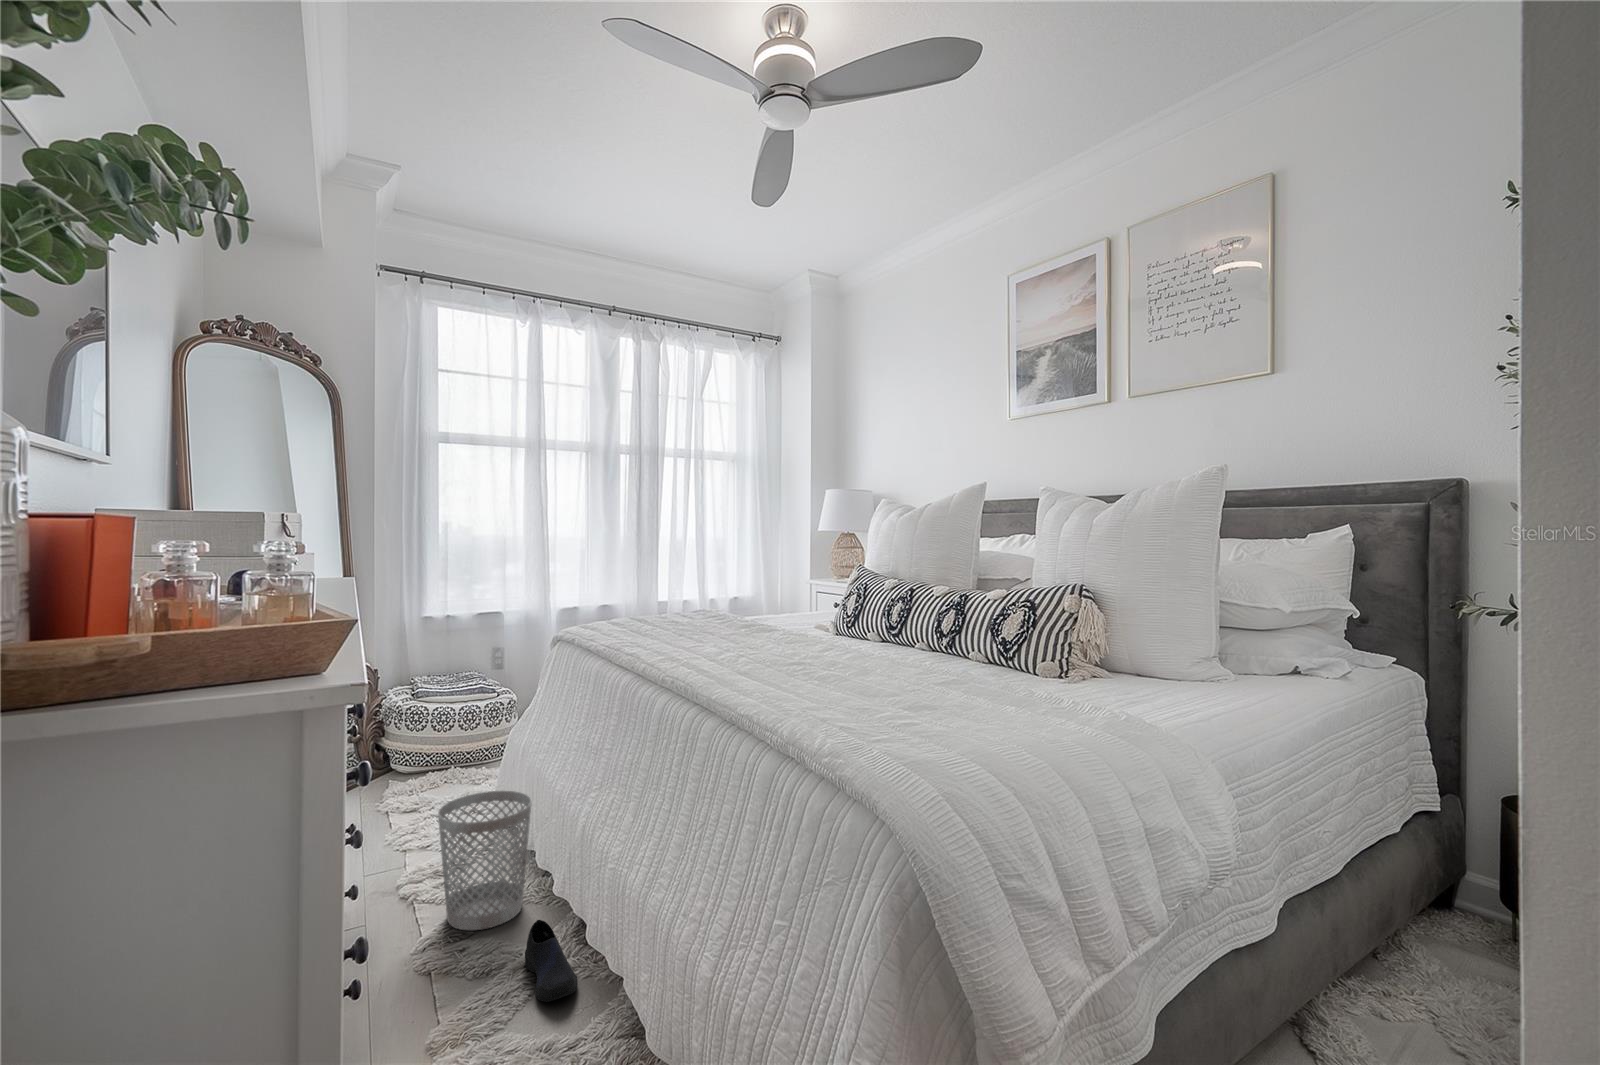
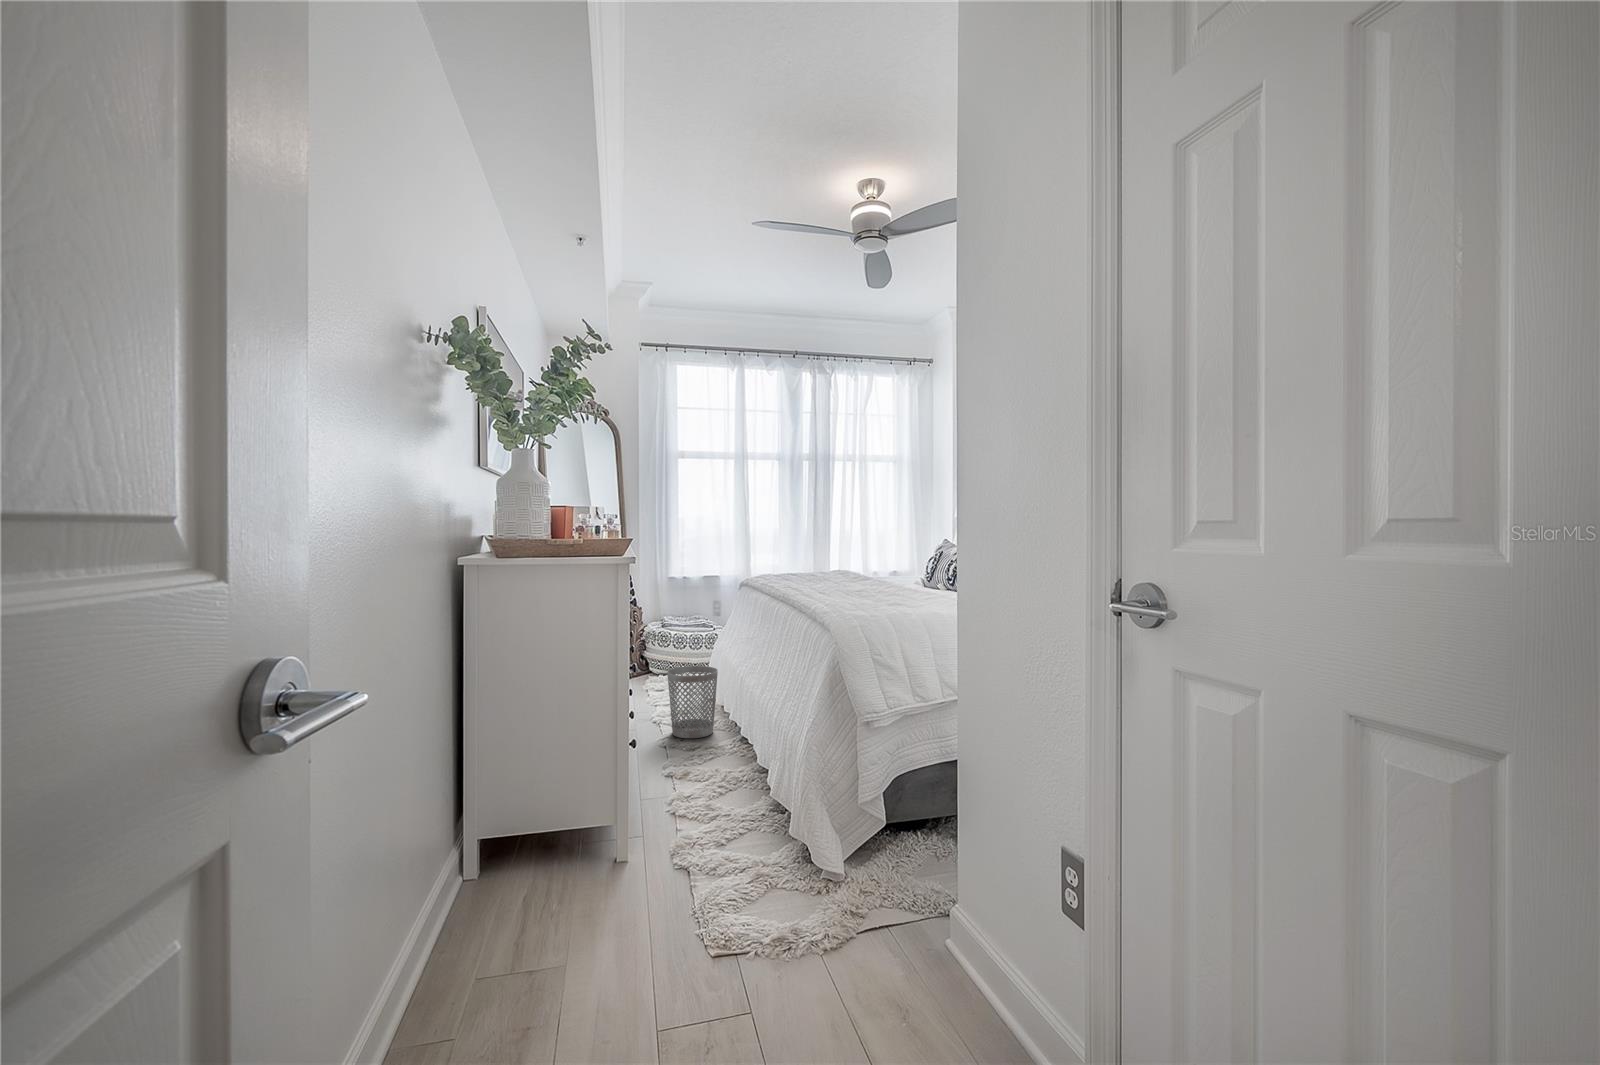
shoe: present [525,920,578,1002] -> none [709,729,734,764]

